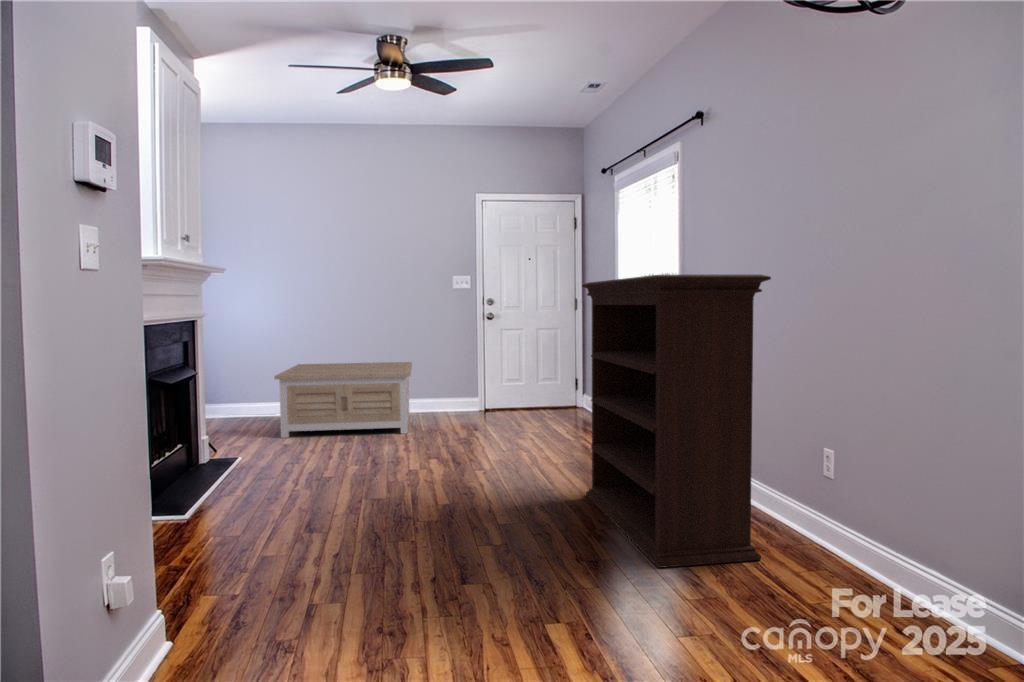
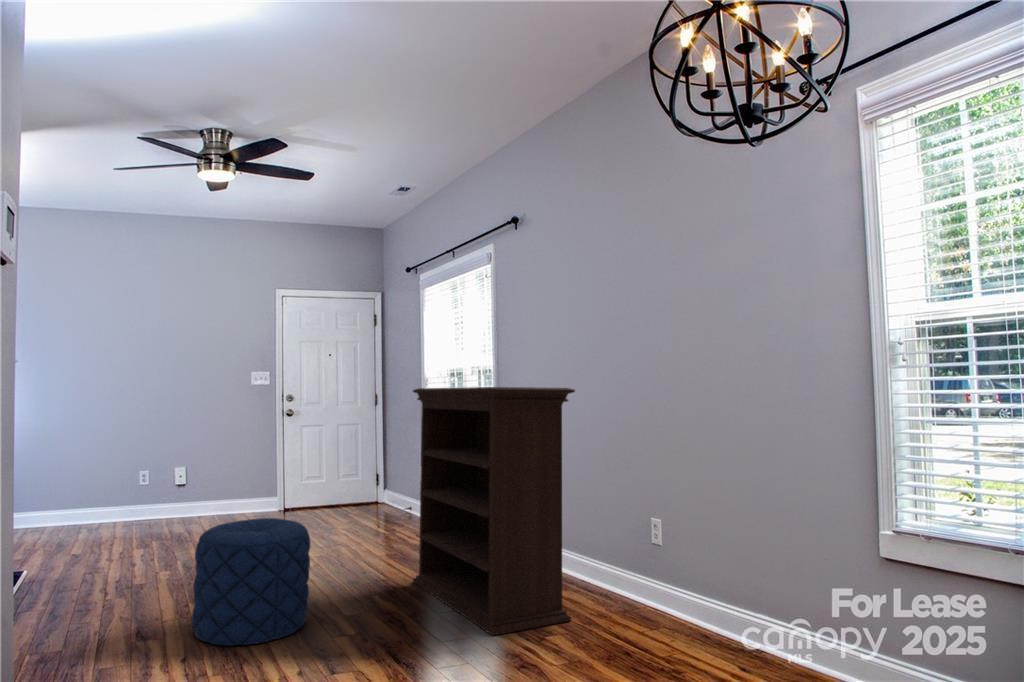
coffee table: present [274,362,412,438] -> none [59,461,218,549]
pouf: none [350,420,464,547] -> present [191,518,310,646]

